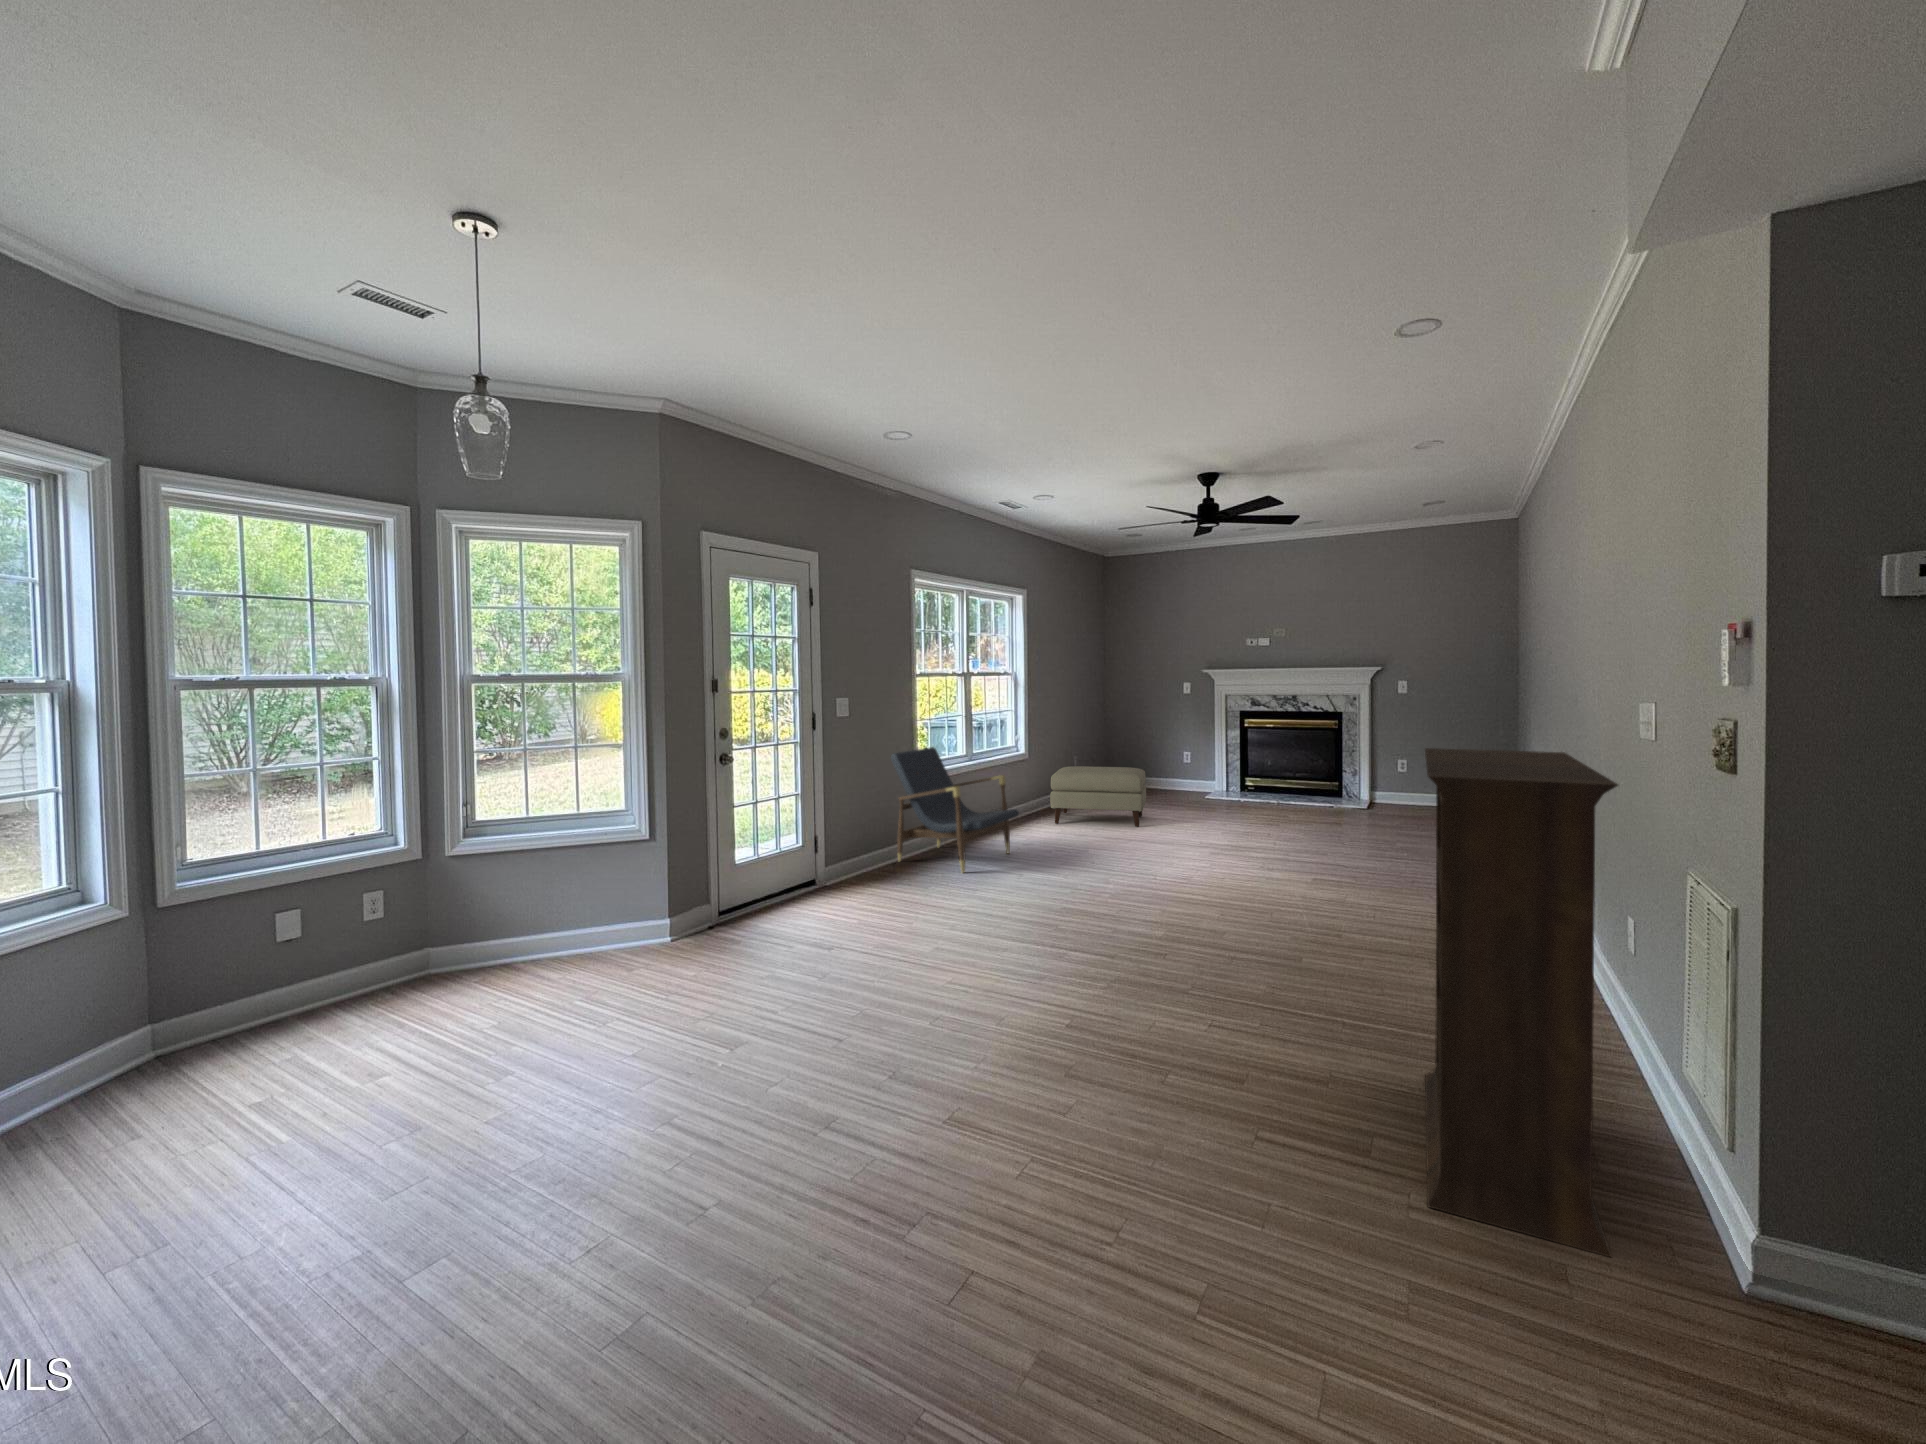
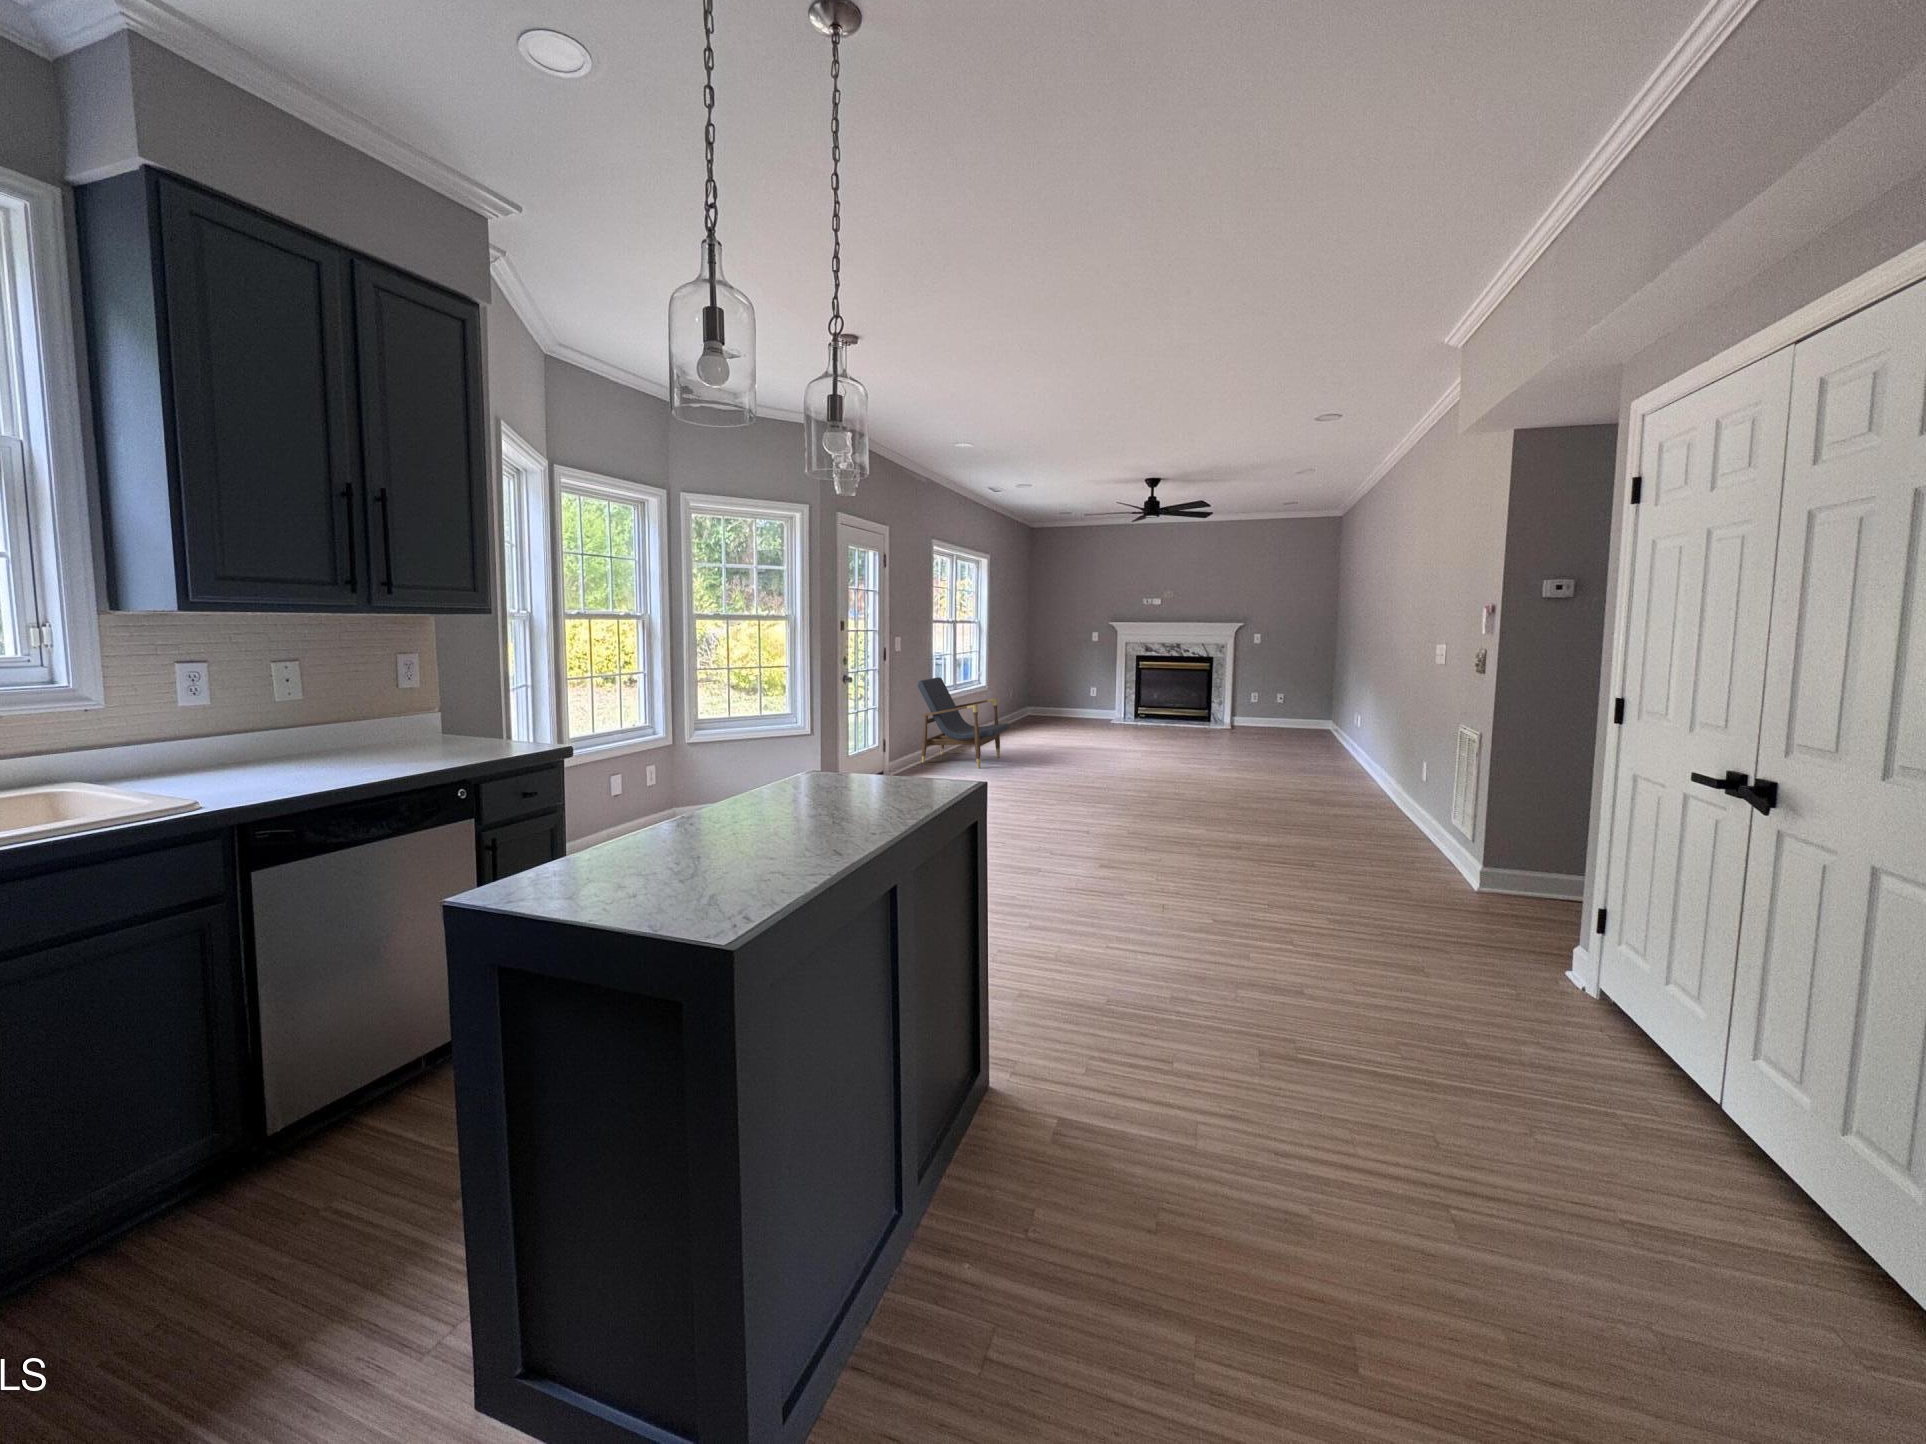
bookcase: present [1425,748,1618,1257] -> none [1328,667,1442,886]
ottoman: present [1050,766,1146,827] -> none [1009,697,1081,741]

